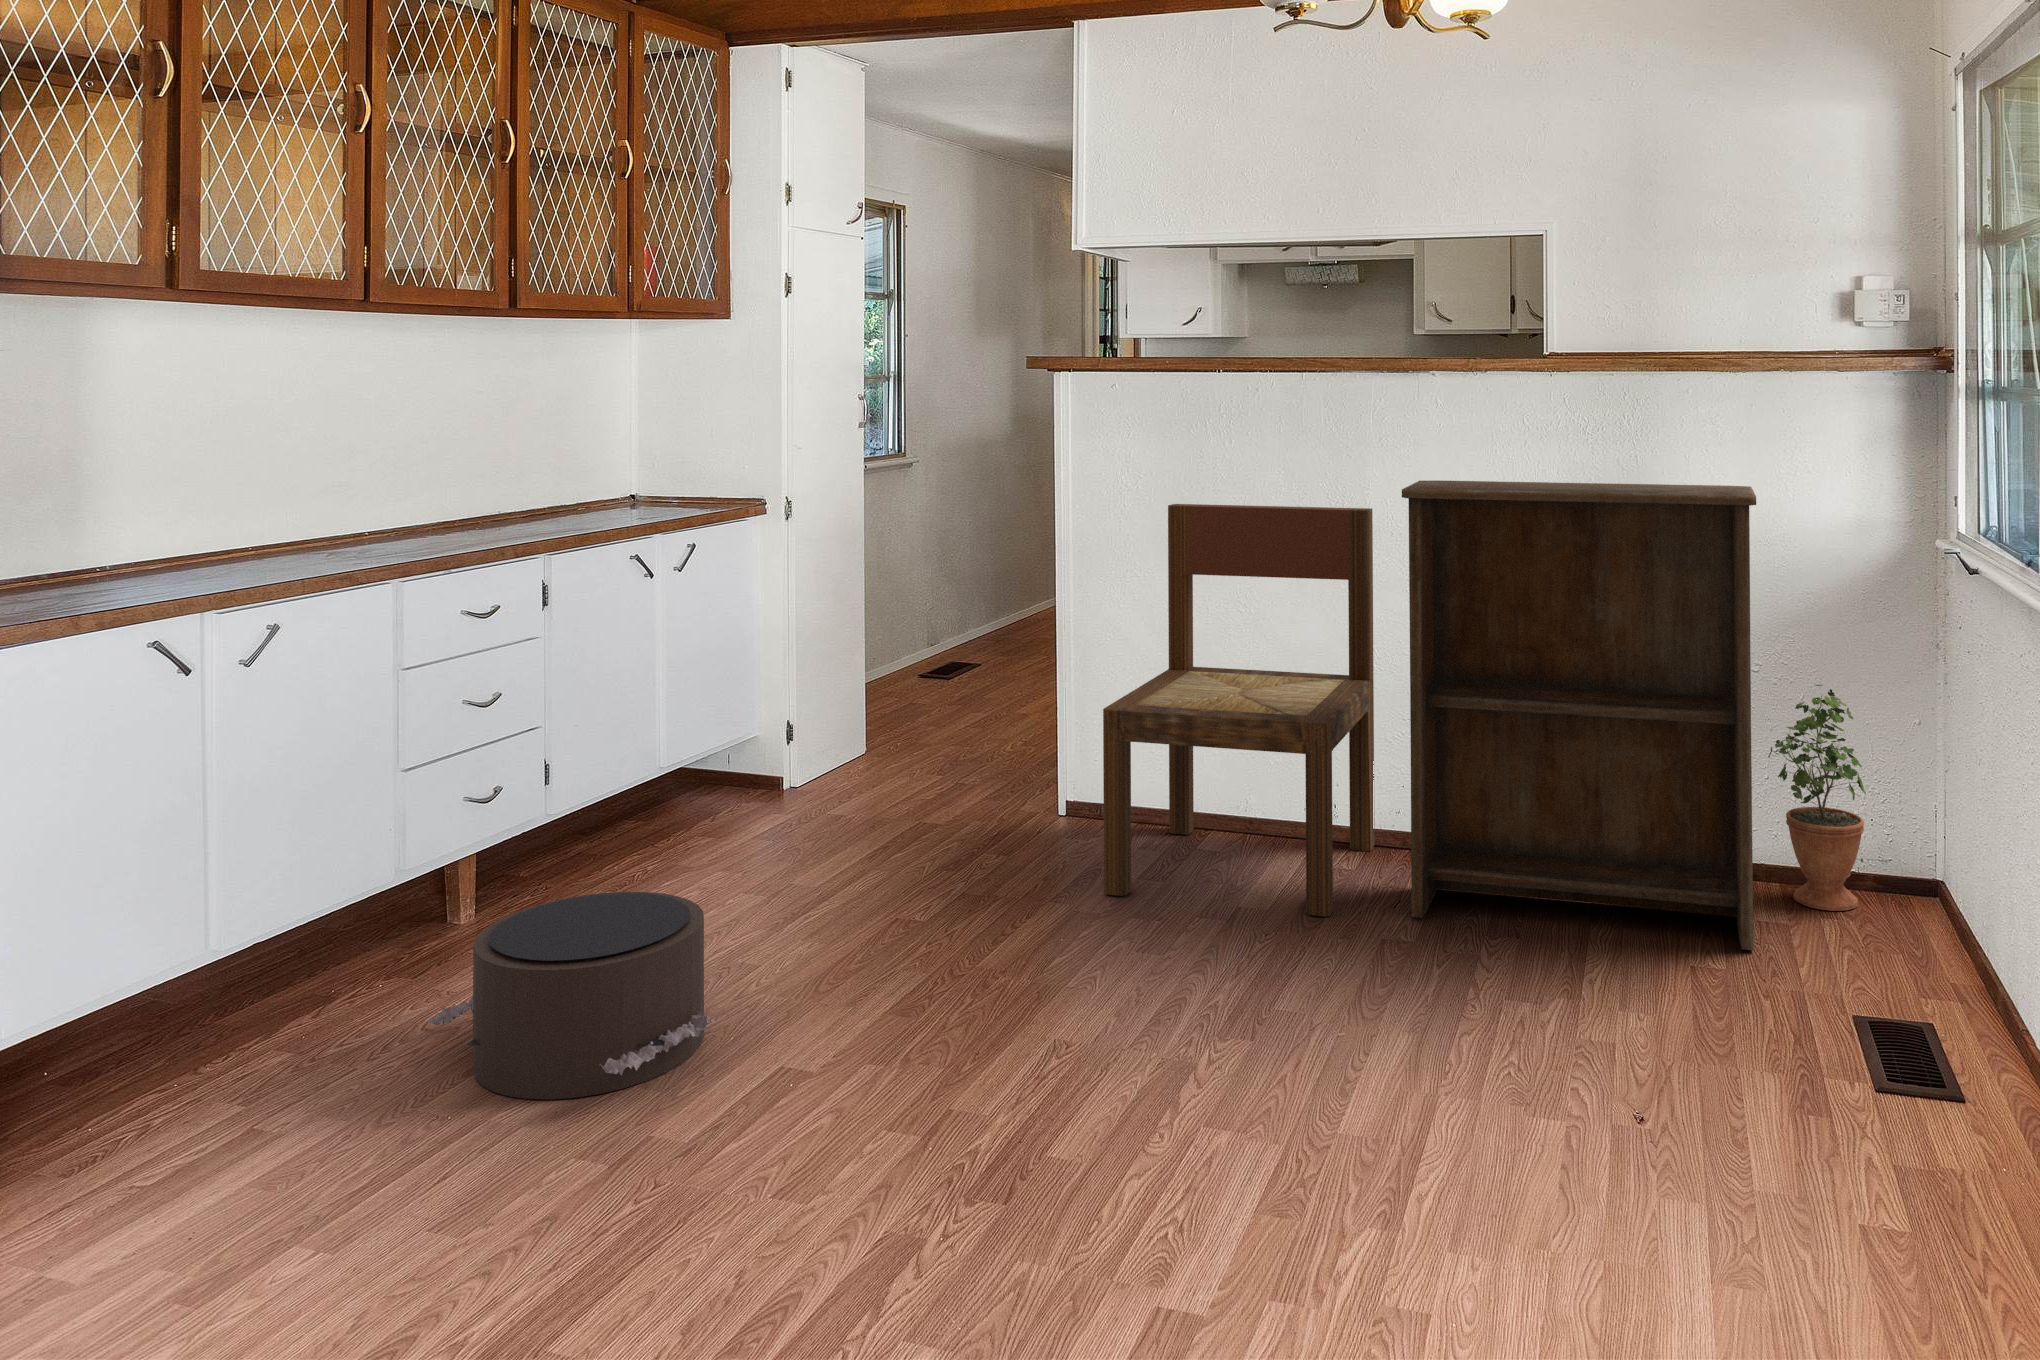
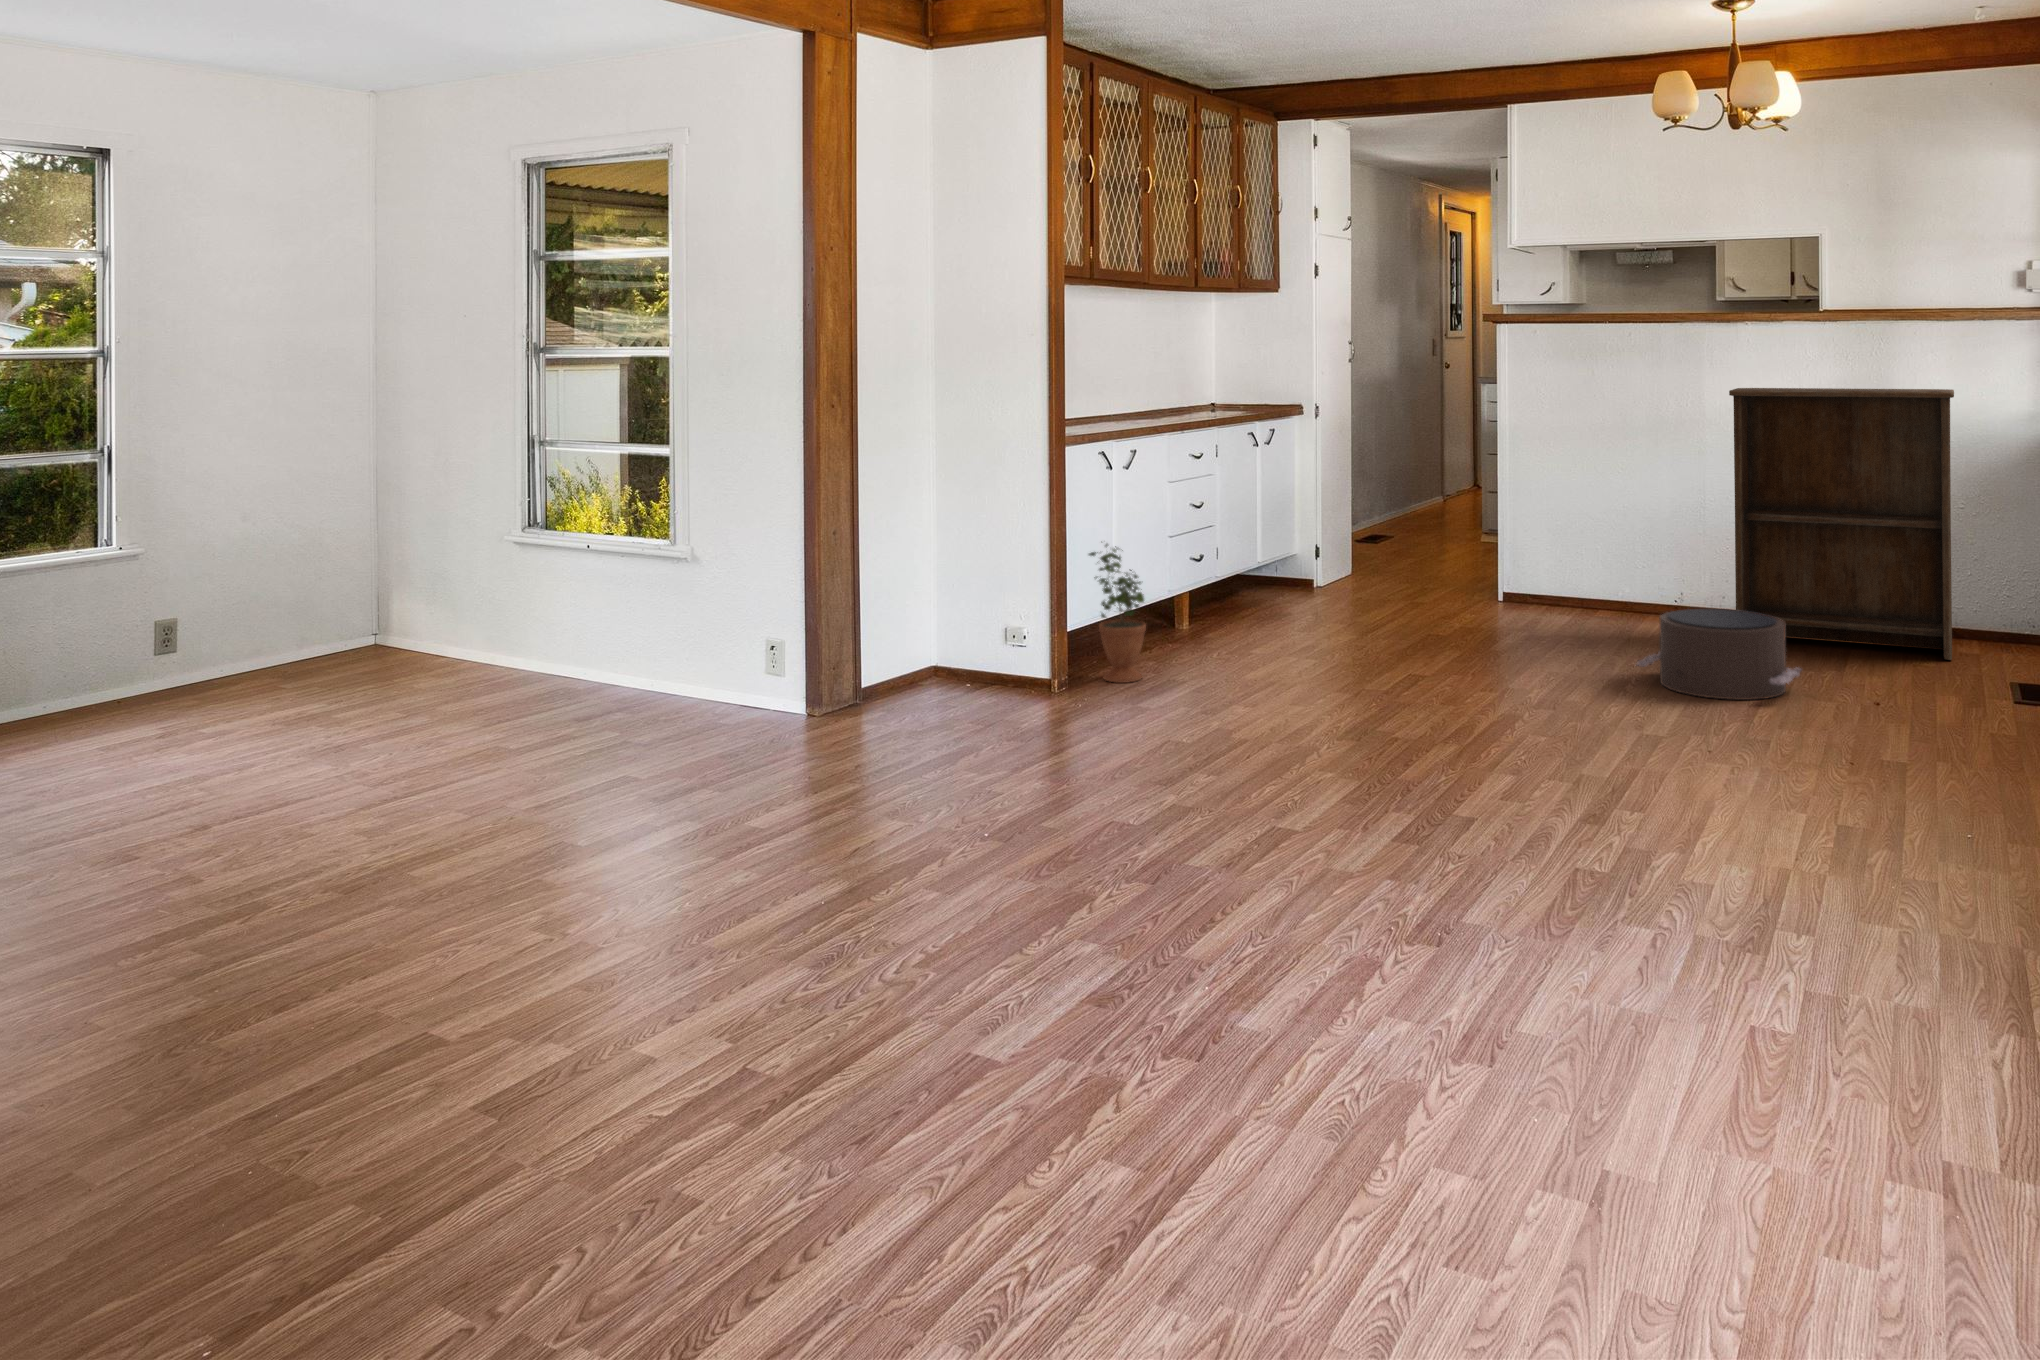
dining chair: present [1103,504,1375,916] -> none [1542,407,1706,641]
potted plant: present [1768,685,1866,911] -> present [1089,544,1146,683]
pouf: present [428,892,718,1100] -> present [1637,609,1801,700]

